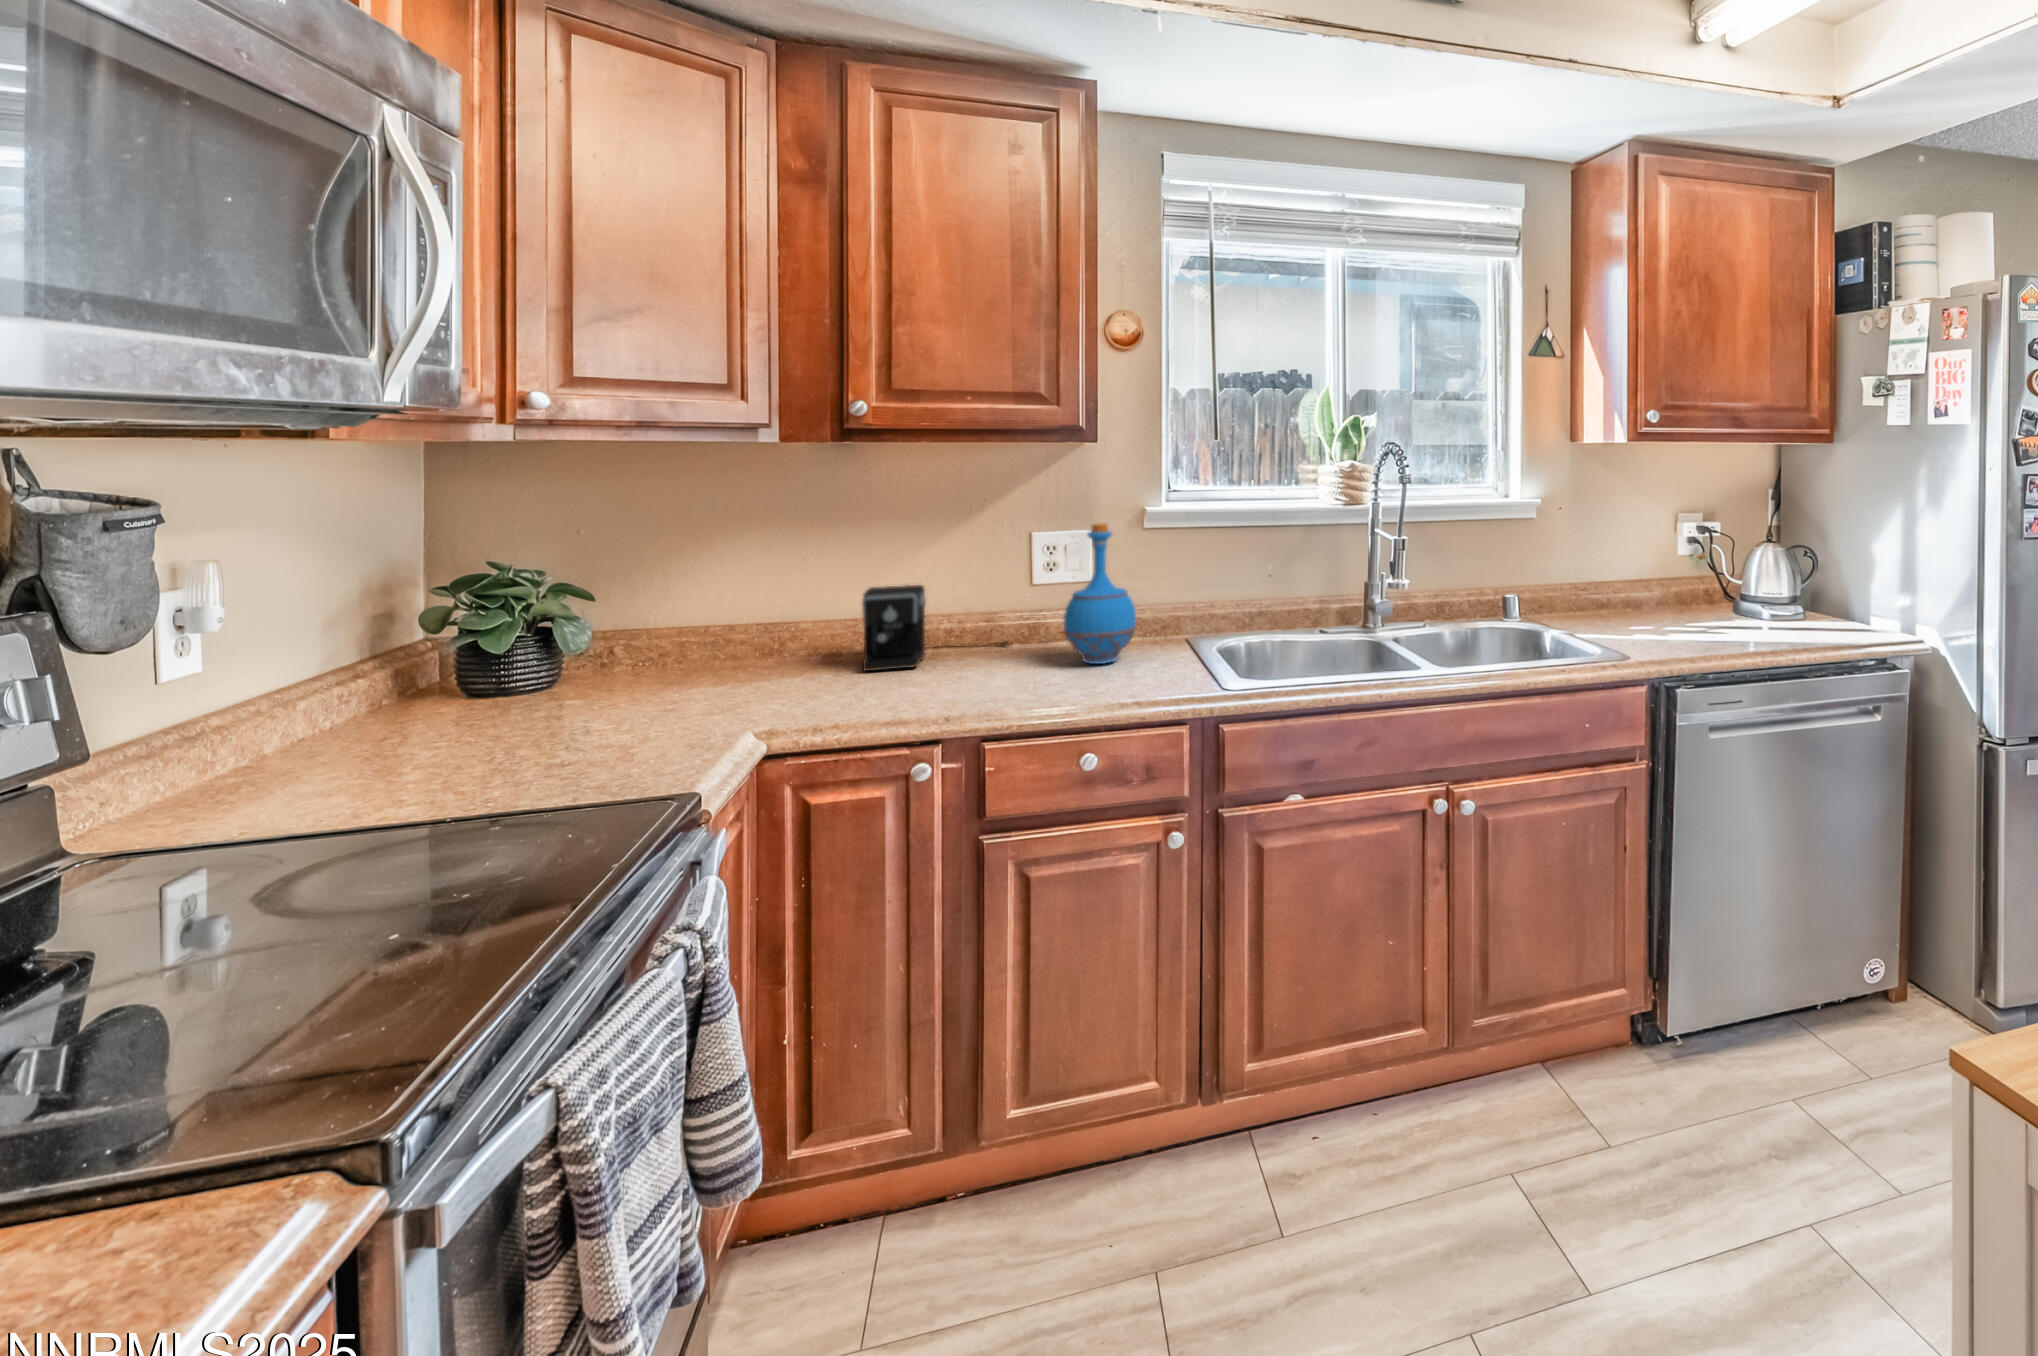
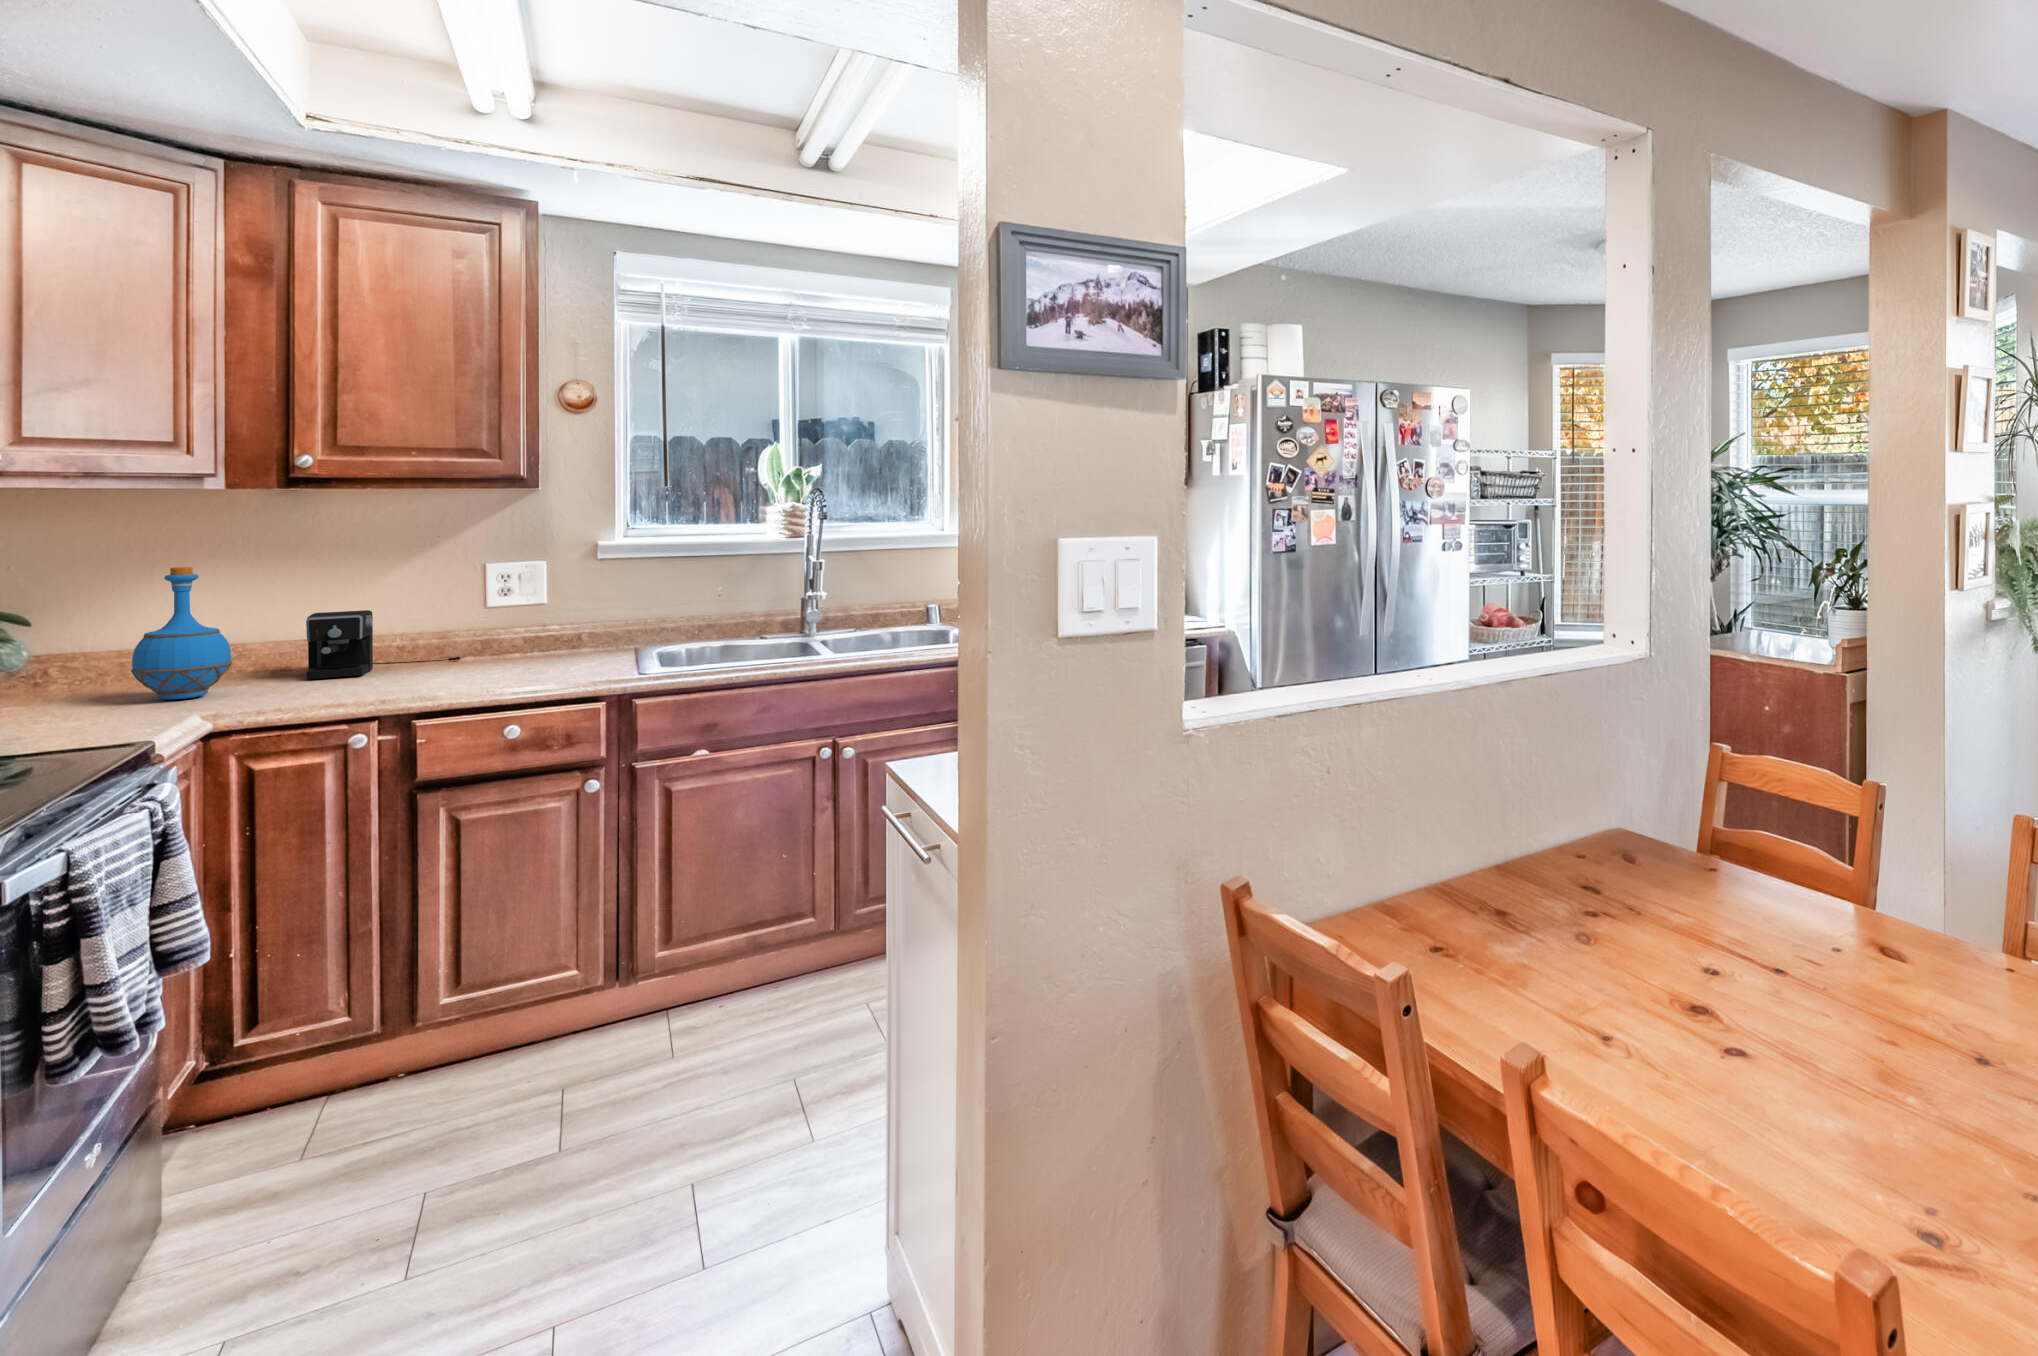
bottle: present [1064,524,1136,664] -> present [131,567,232,699]

